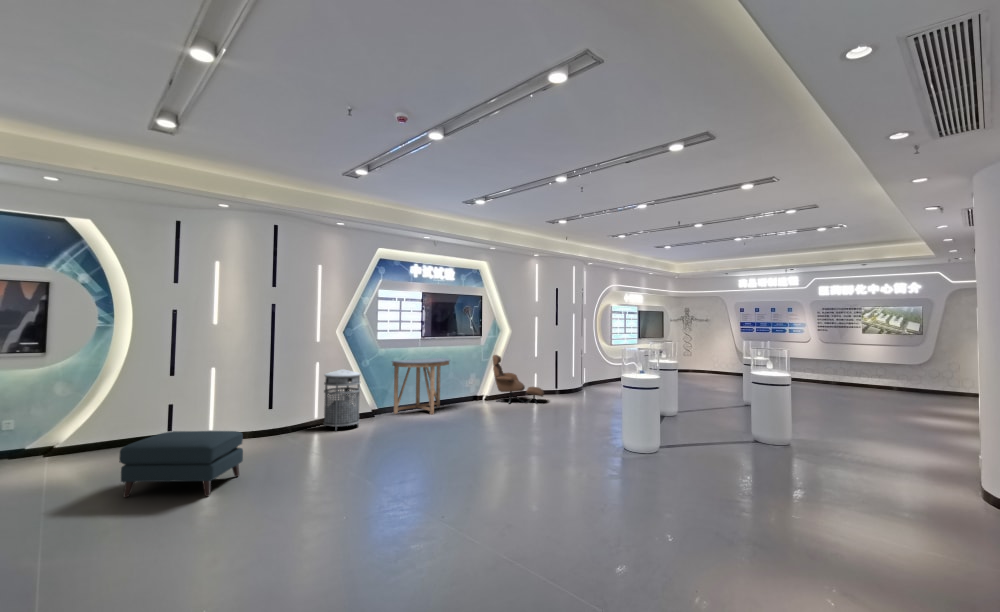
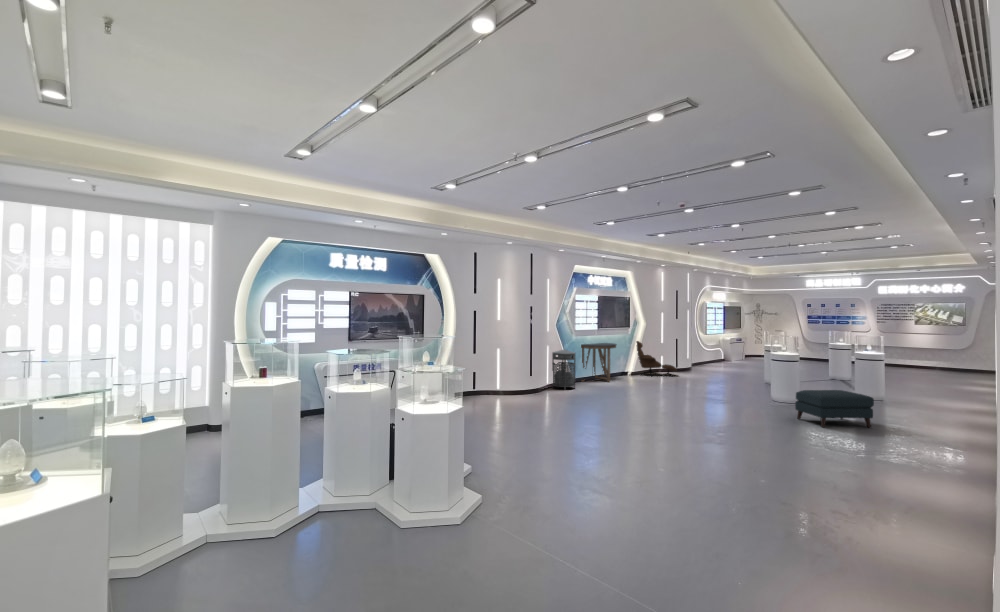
ottoman: present [119,431,243,498] -> present [795,390,874,428]

